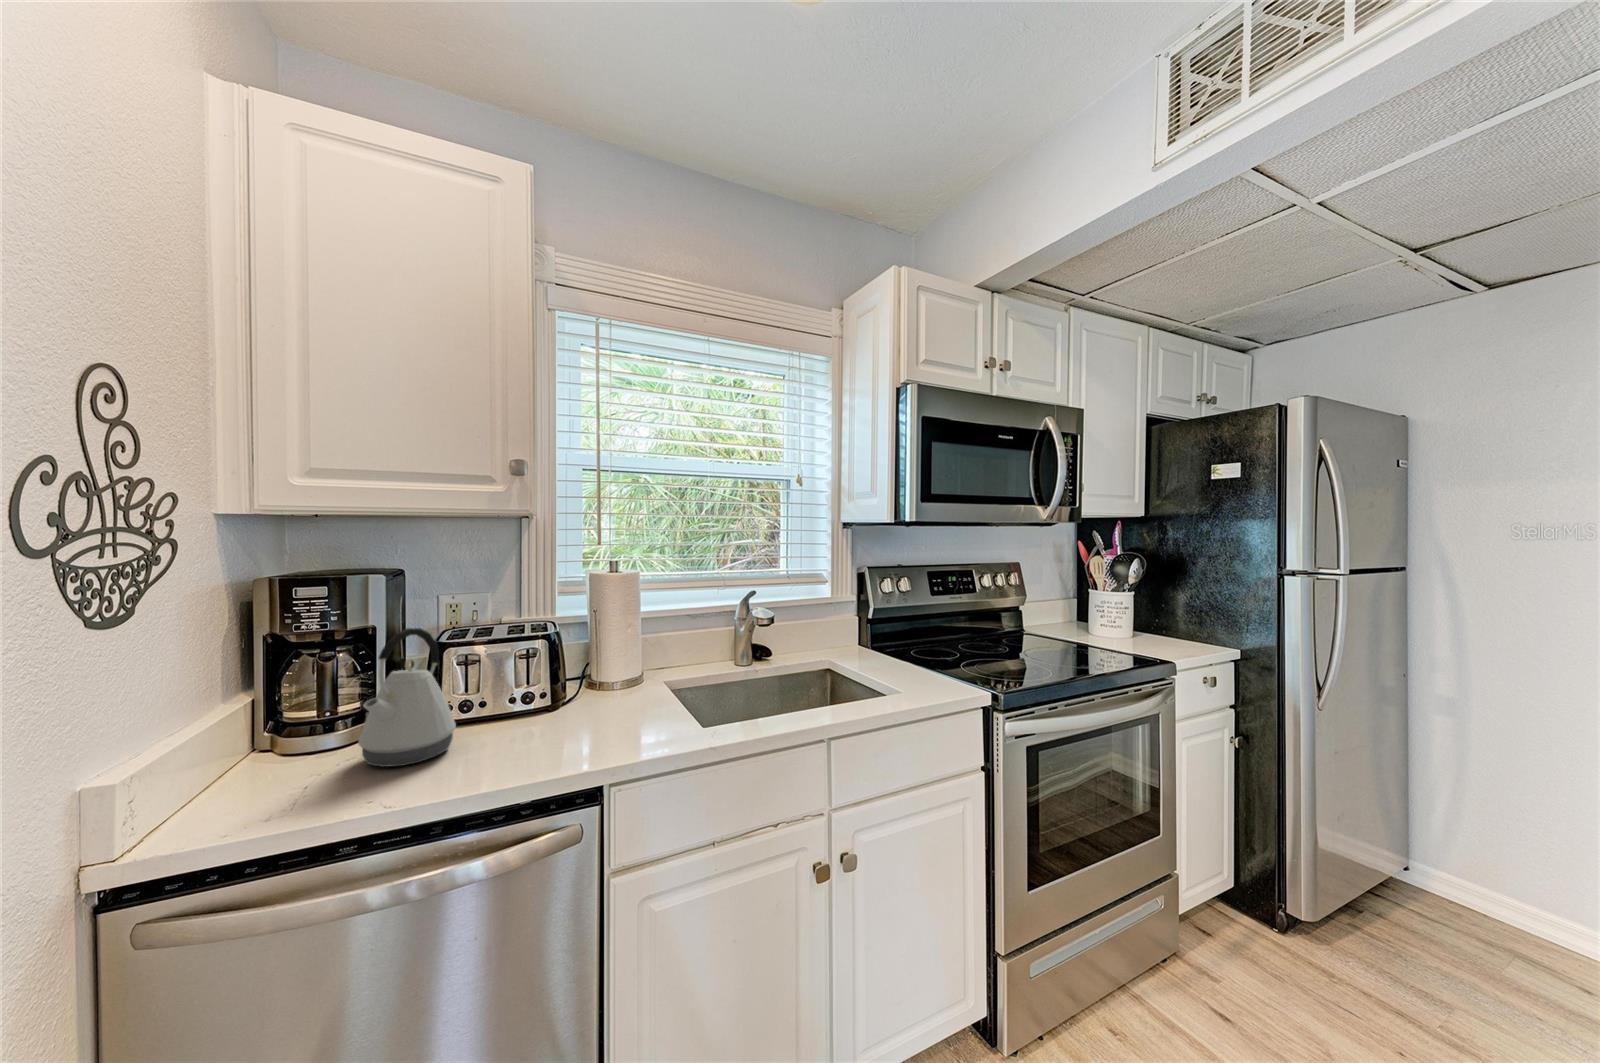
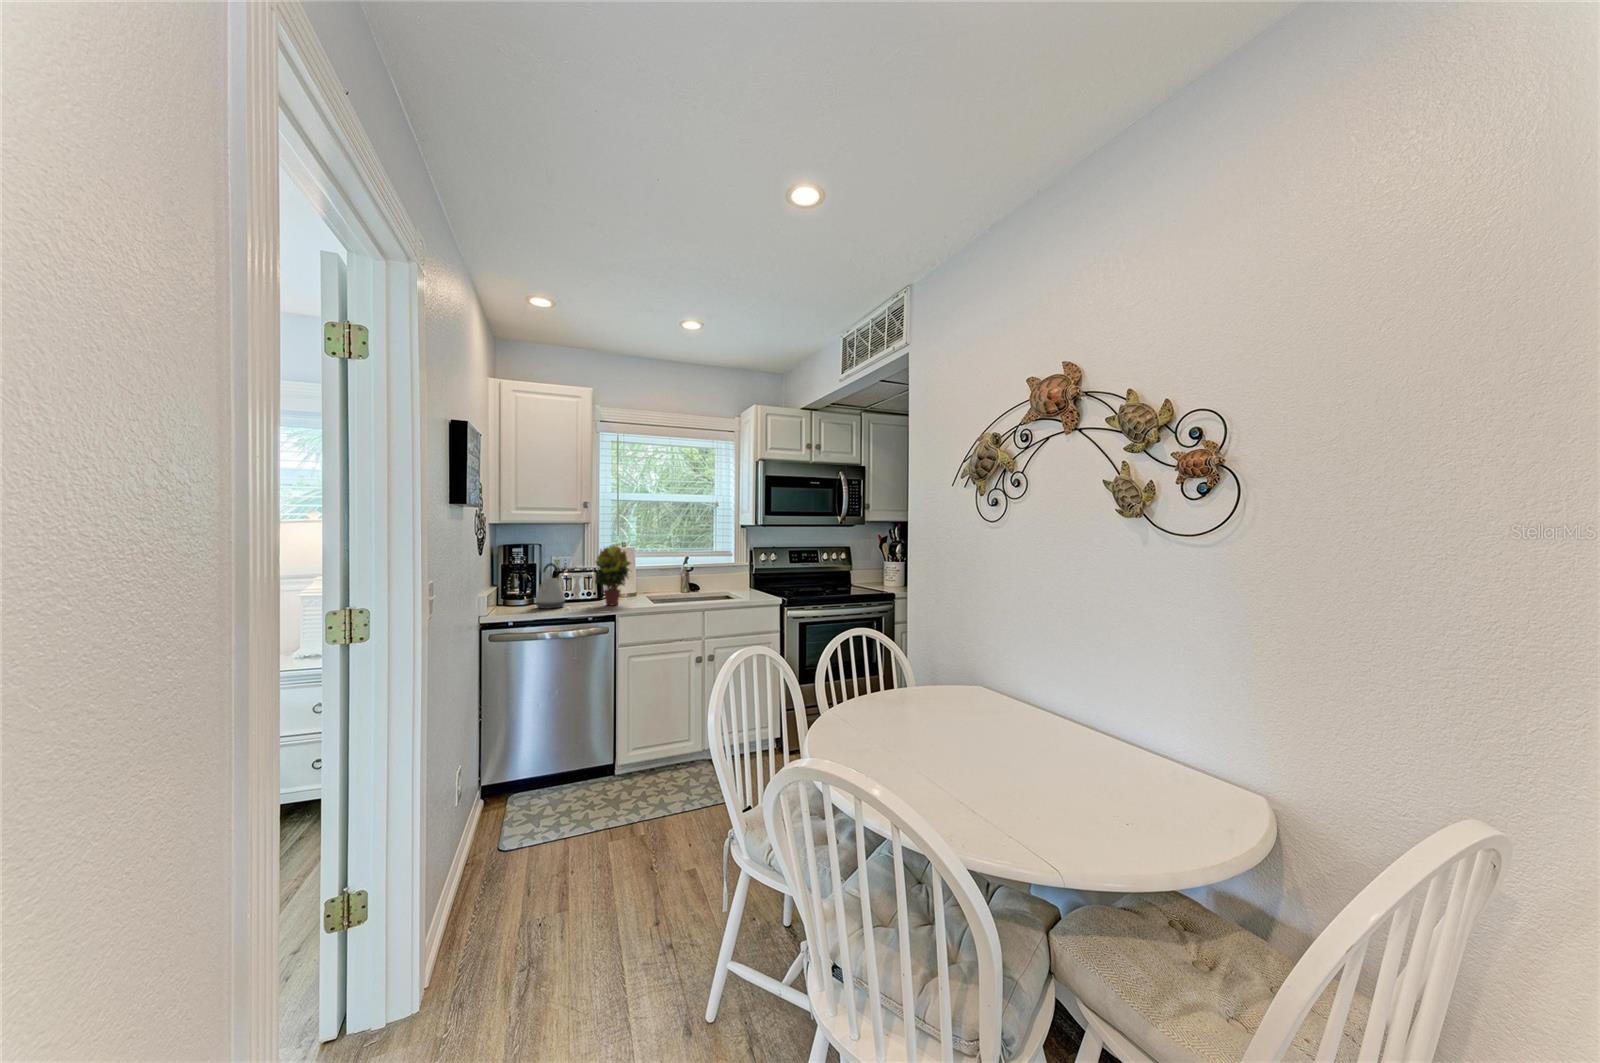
potted plant: none [532,571,647,740] -> present [595,546,630,606]

